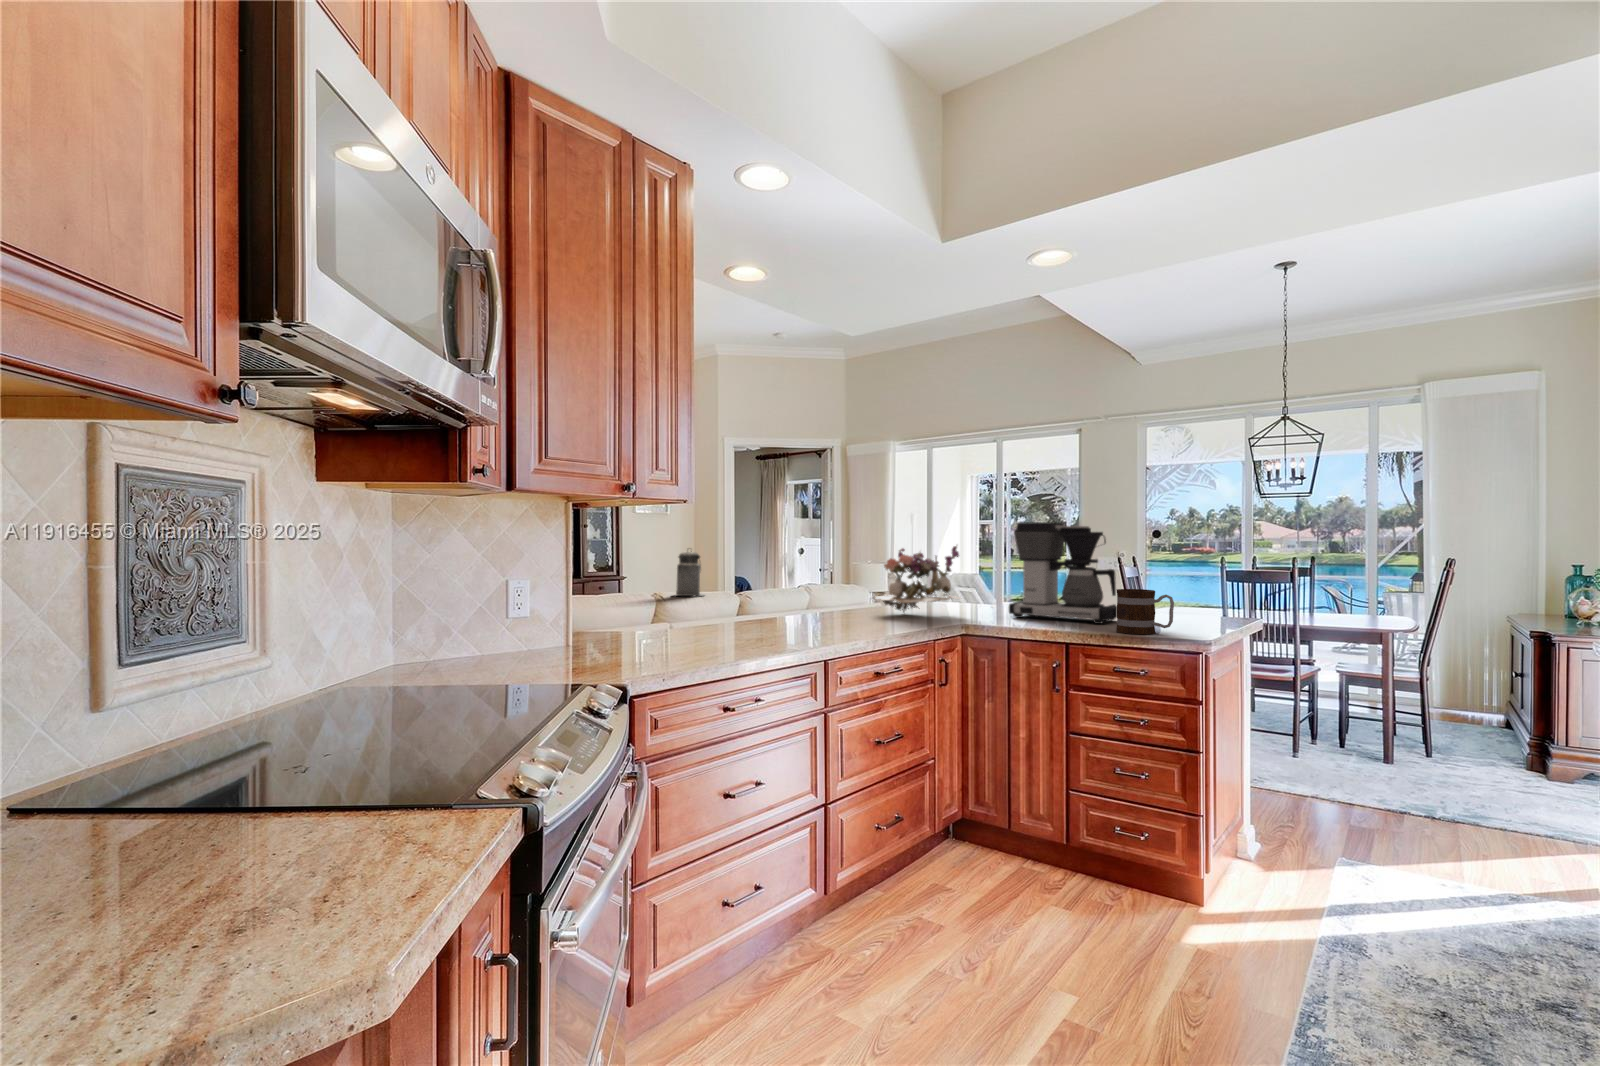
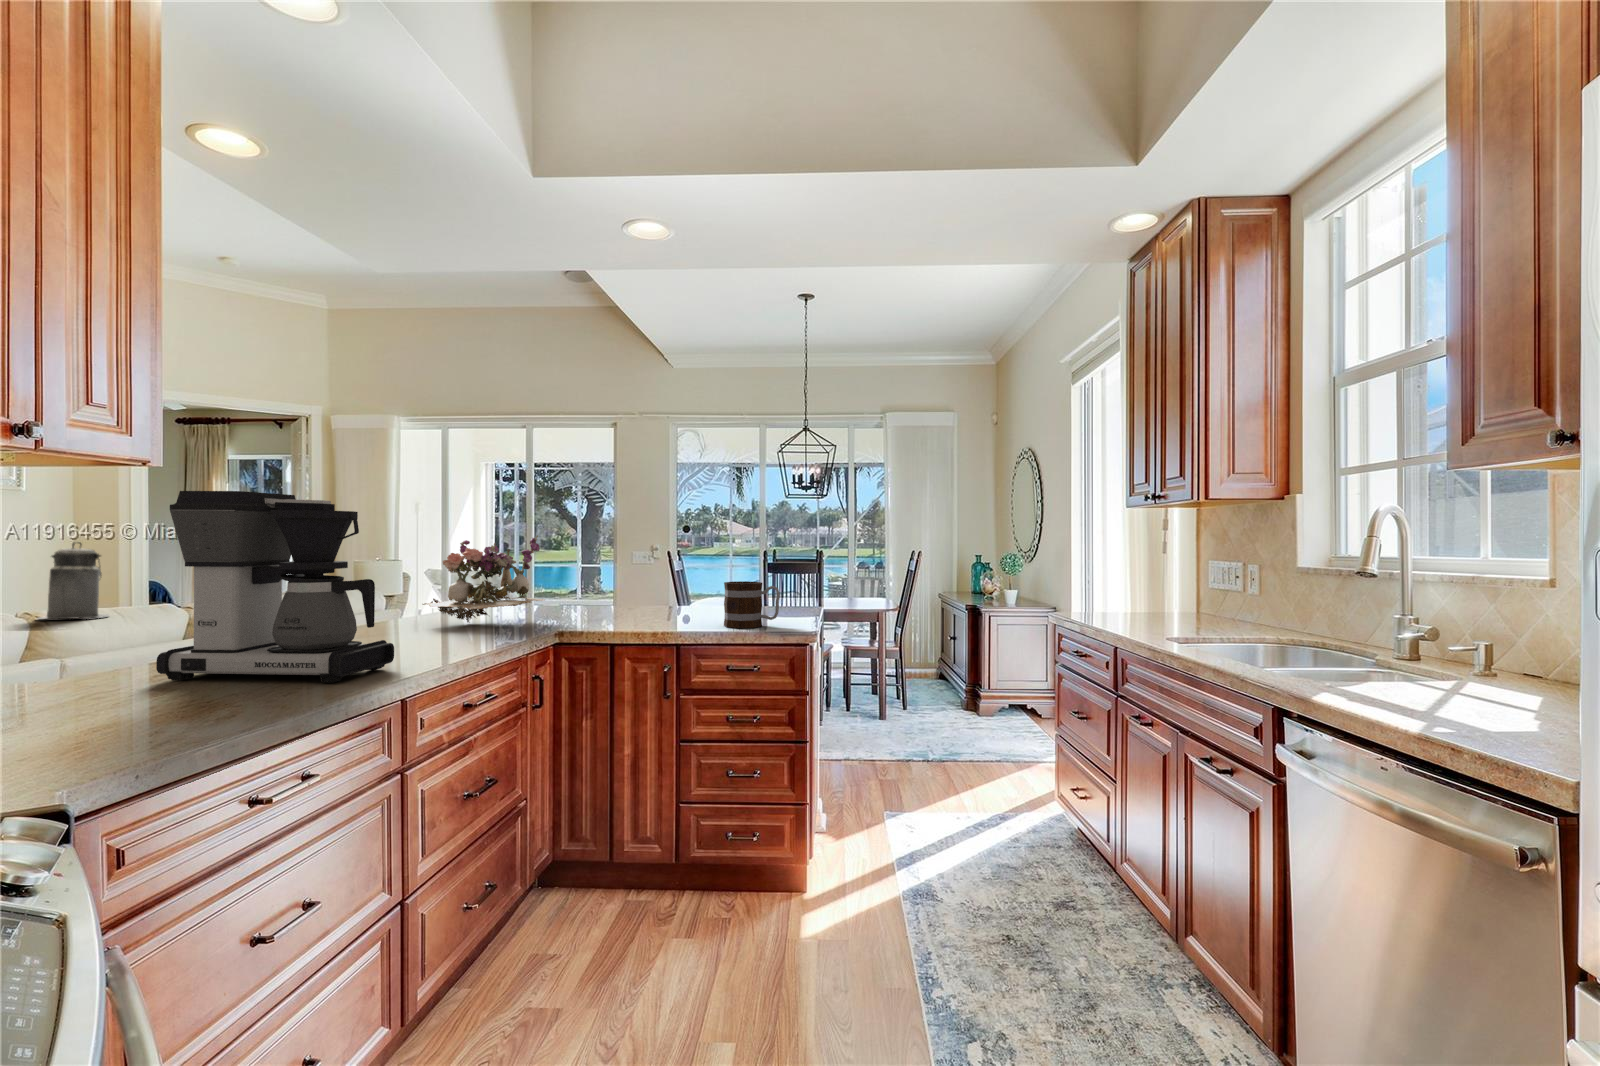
coffee maker: present [1009,522,1117,624] -> present [156,491,394,683]

